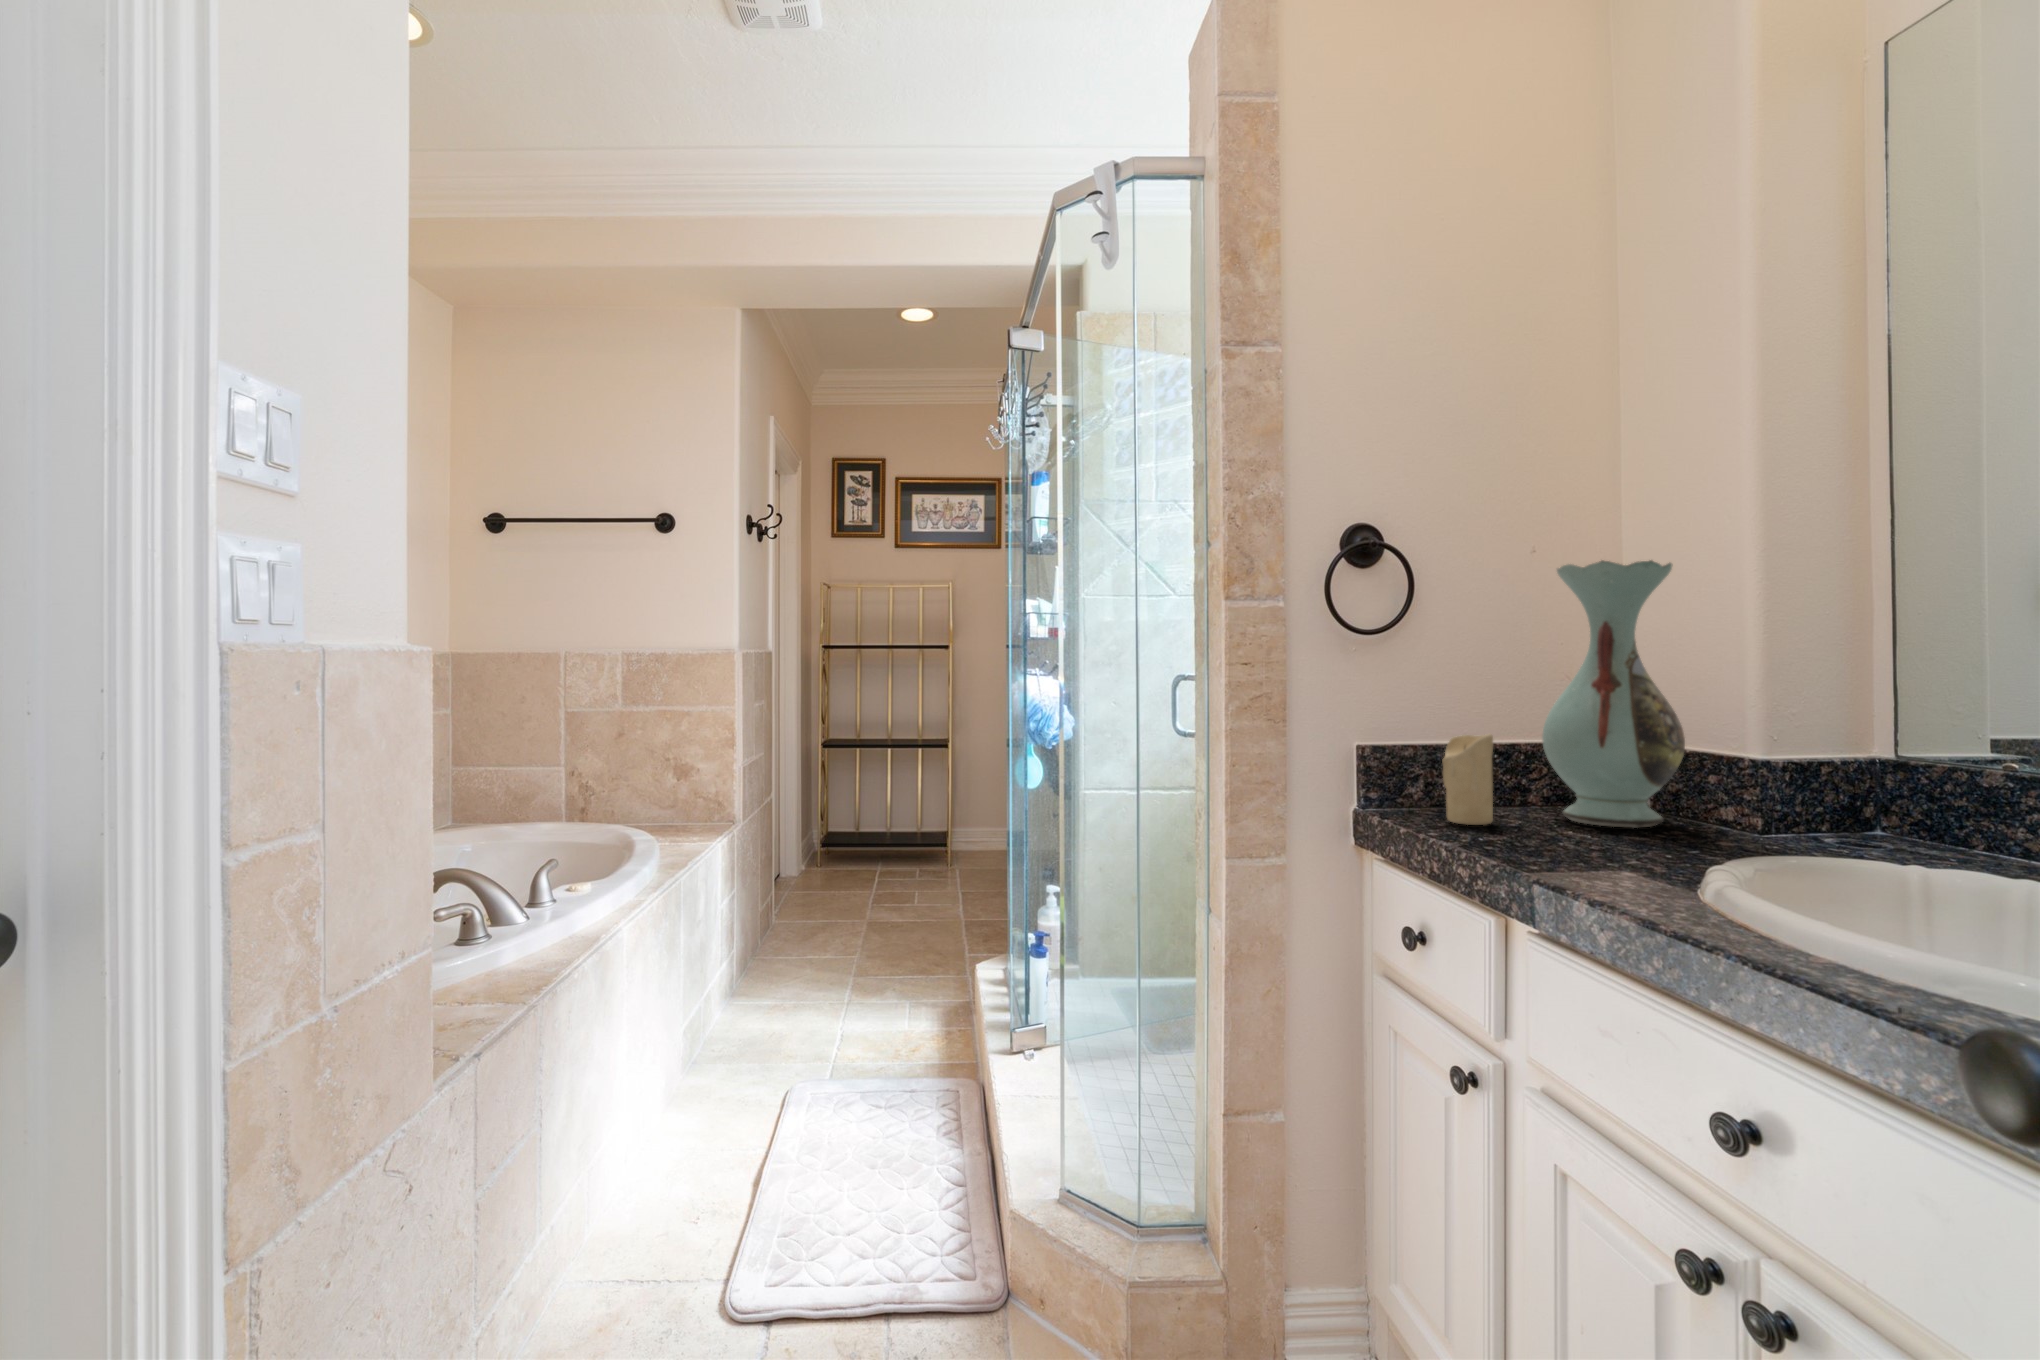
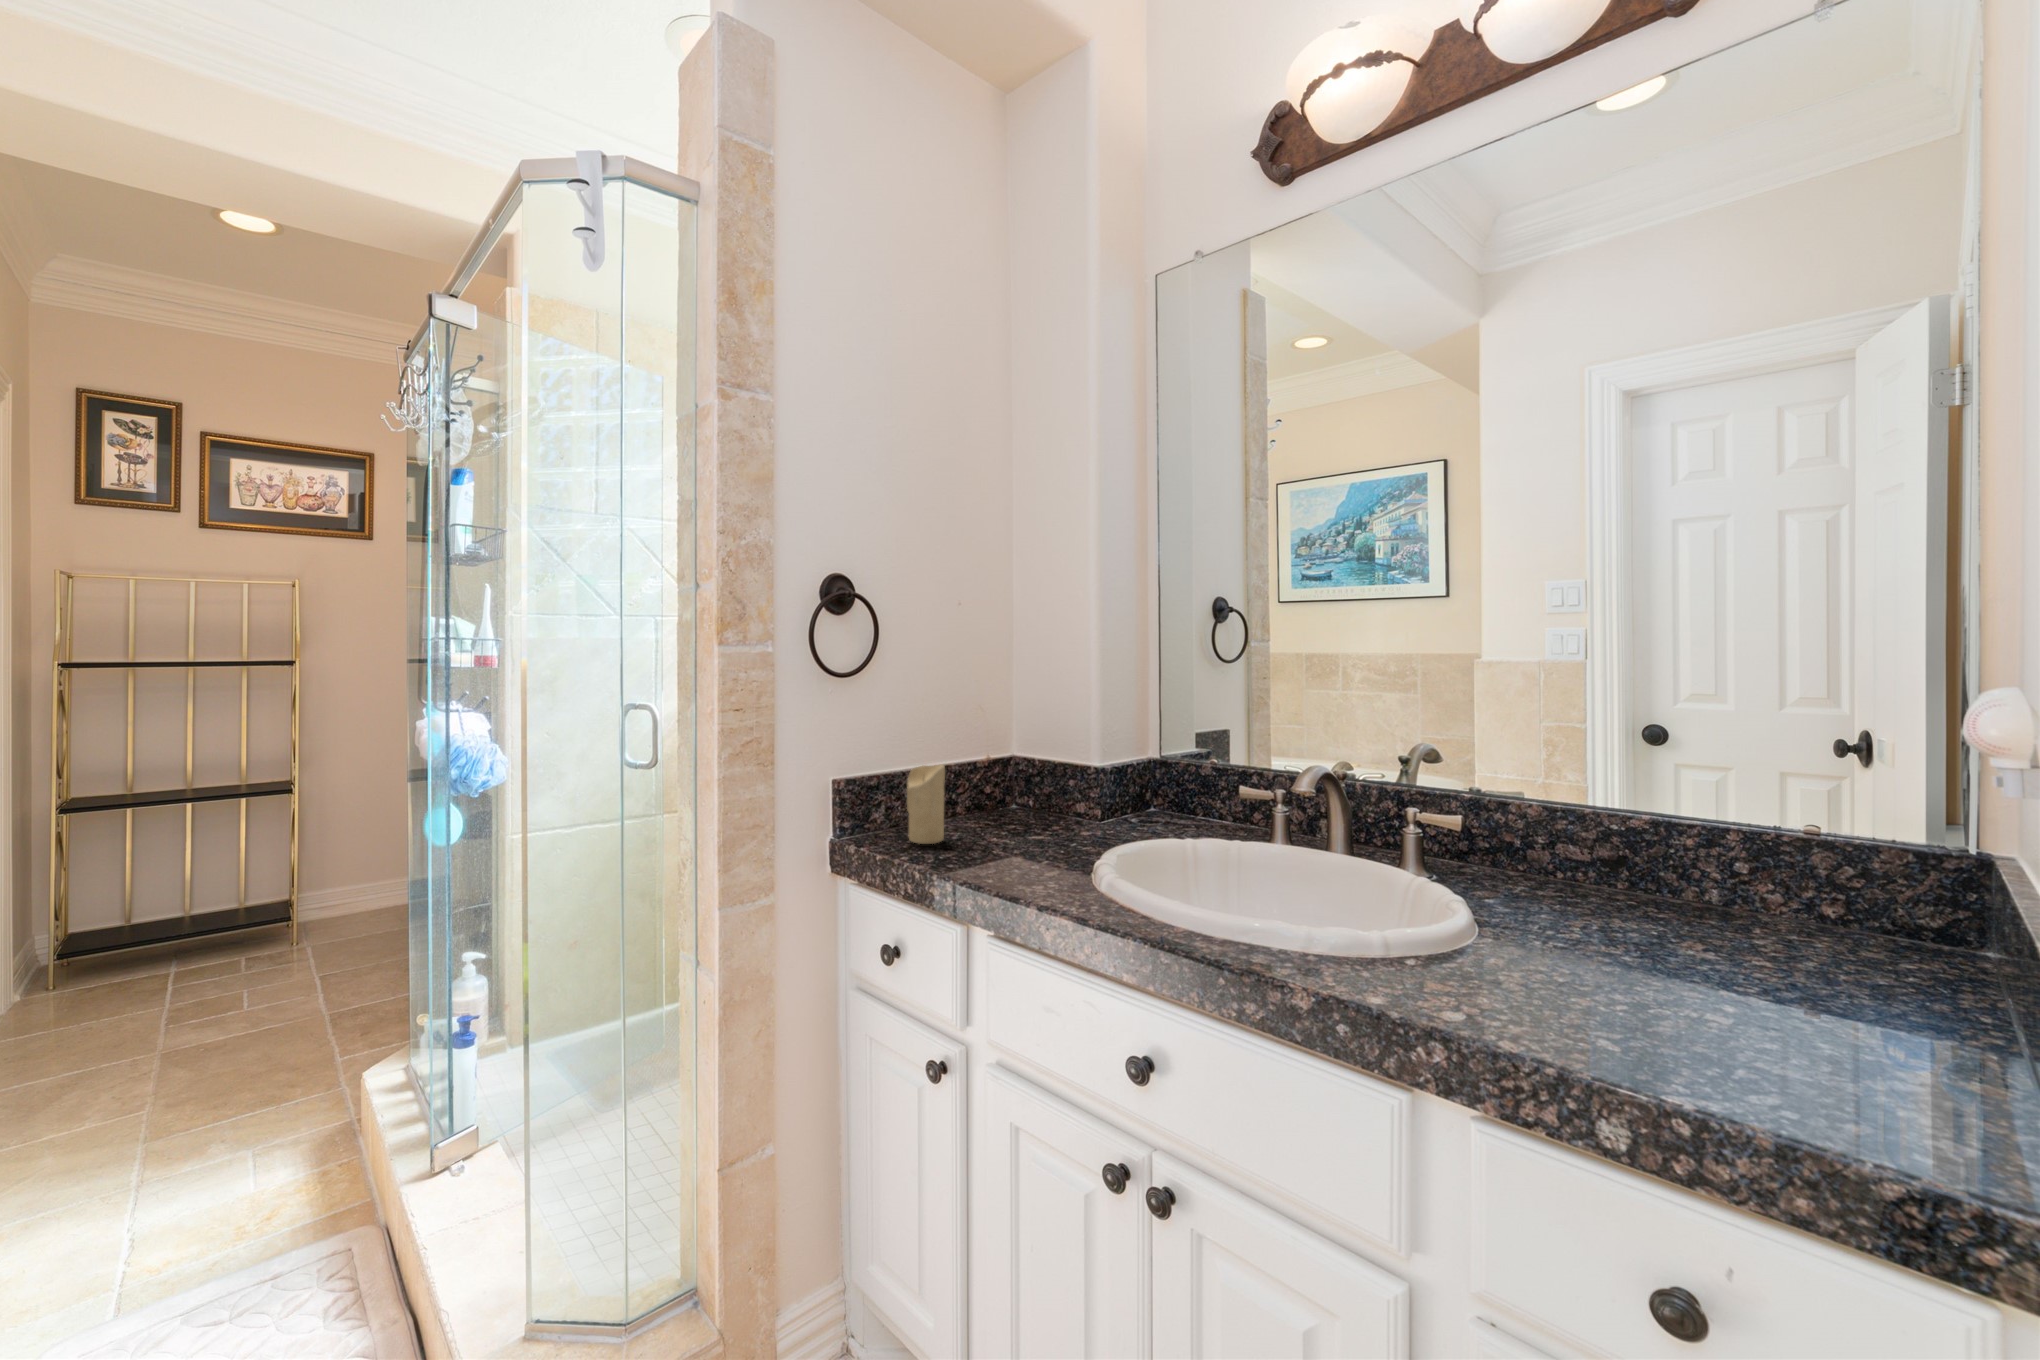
decorative vase: present [1542,560,1685,828] -> none [972,621,1066,832]

